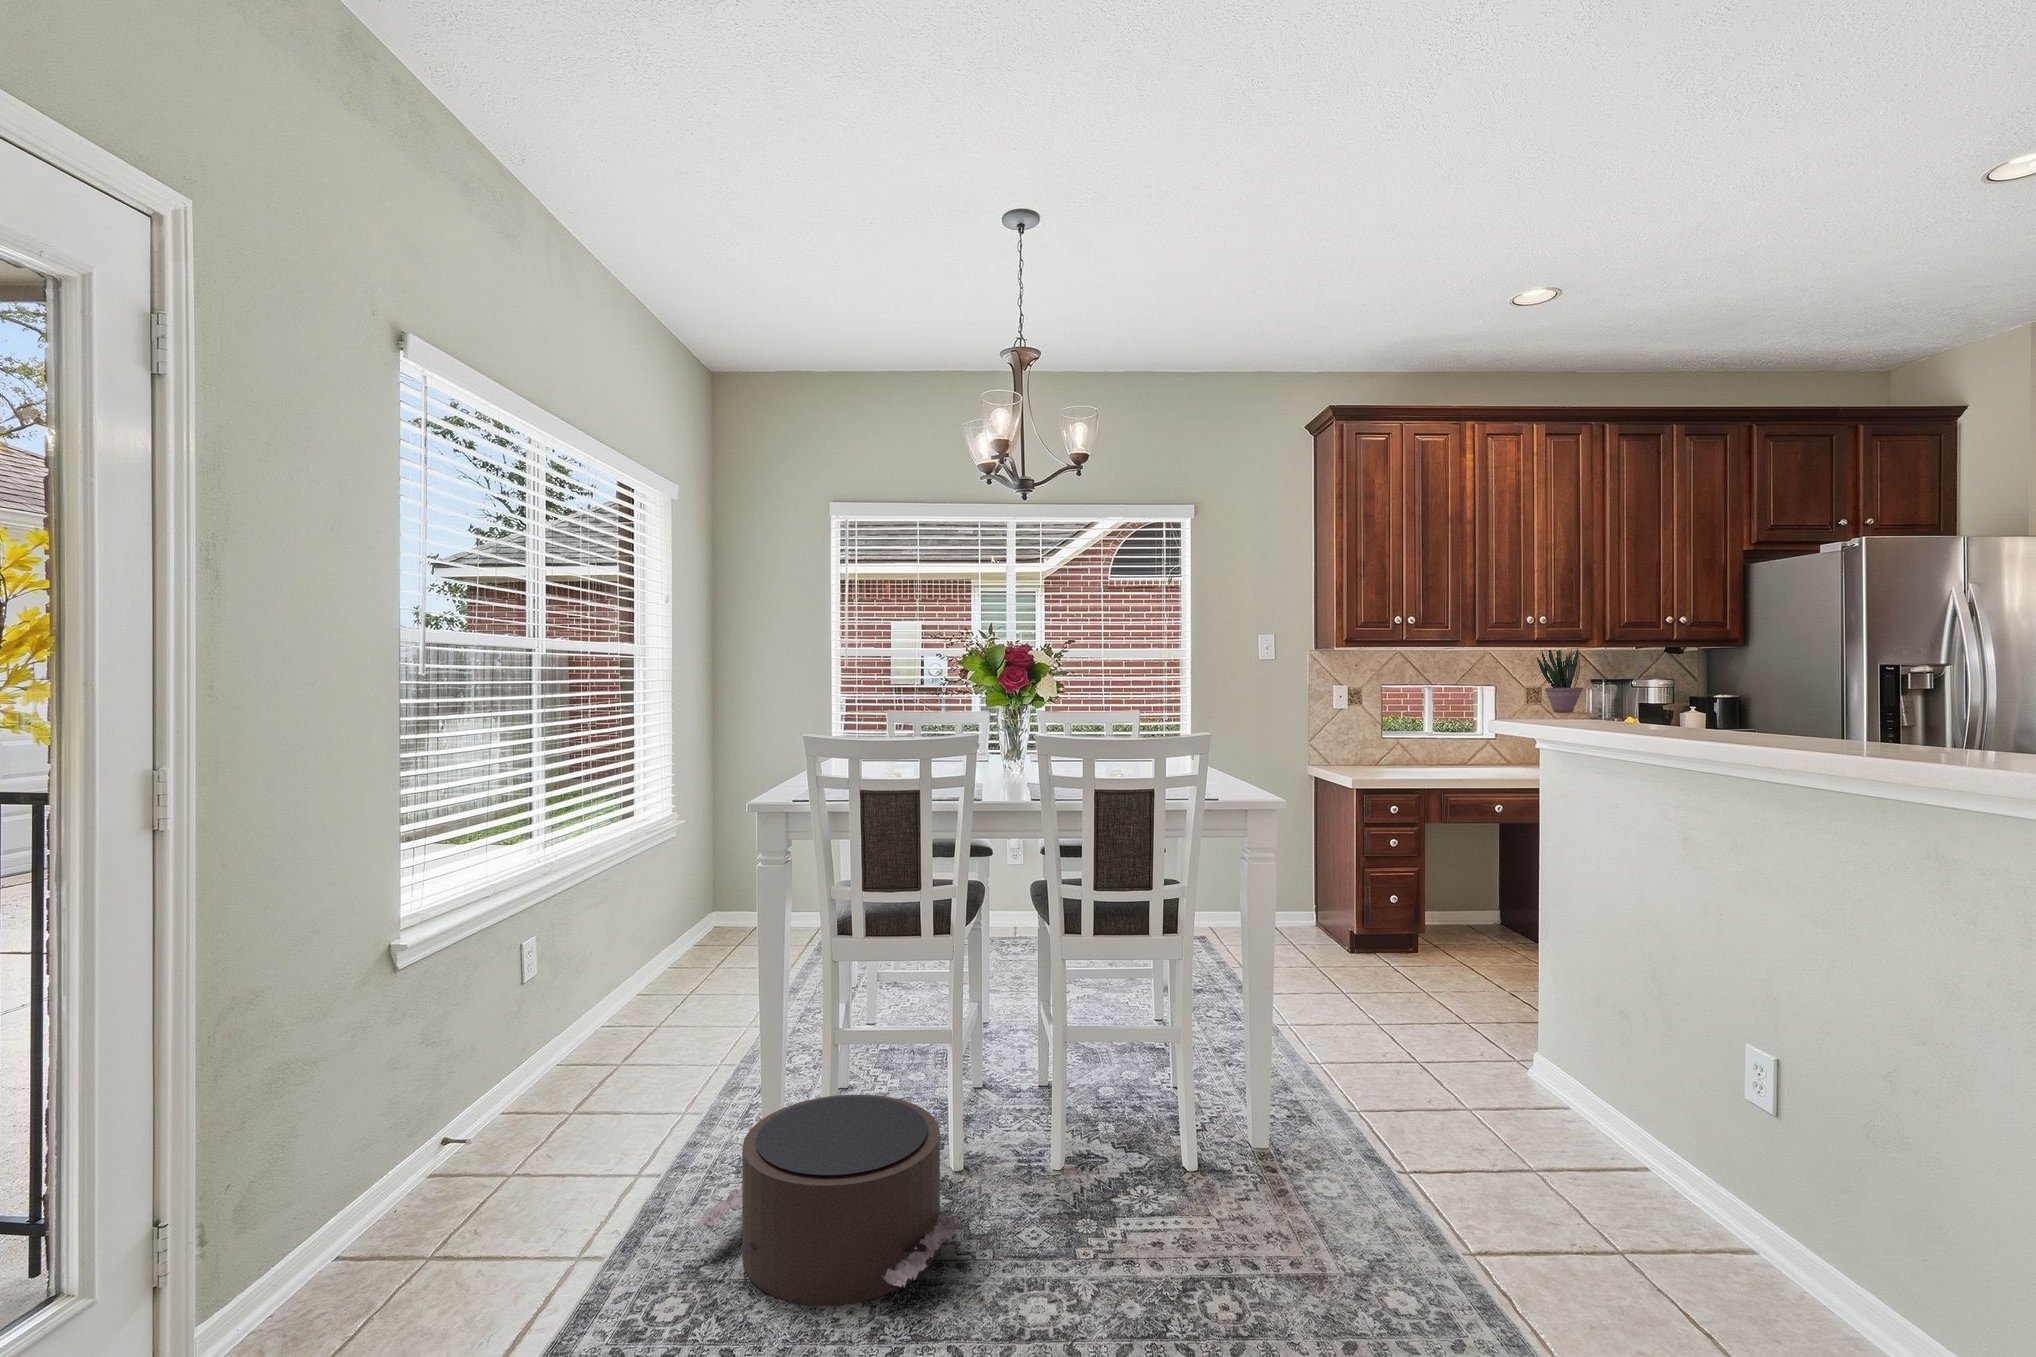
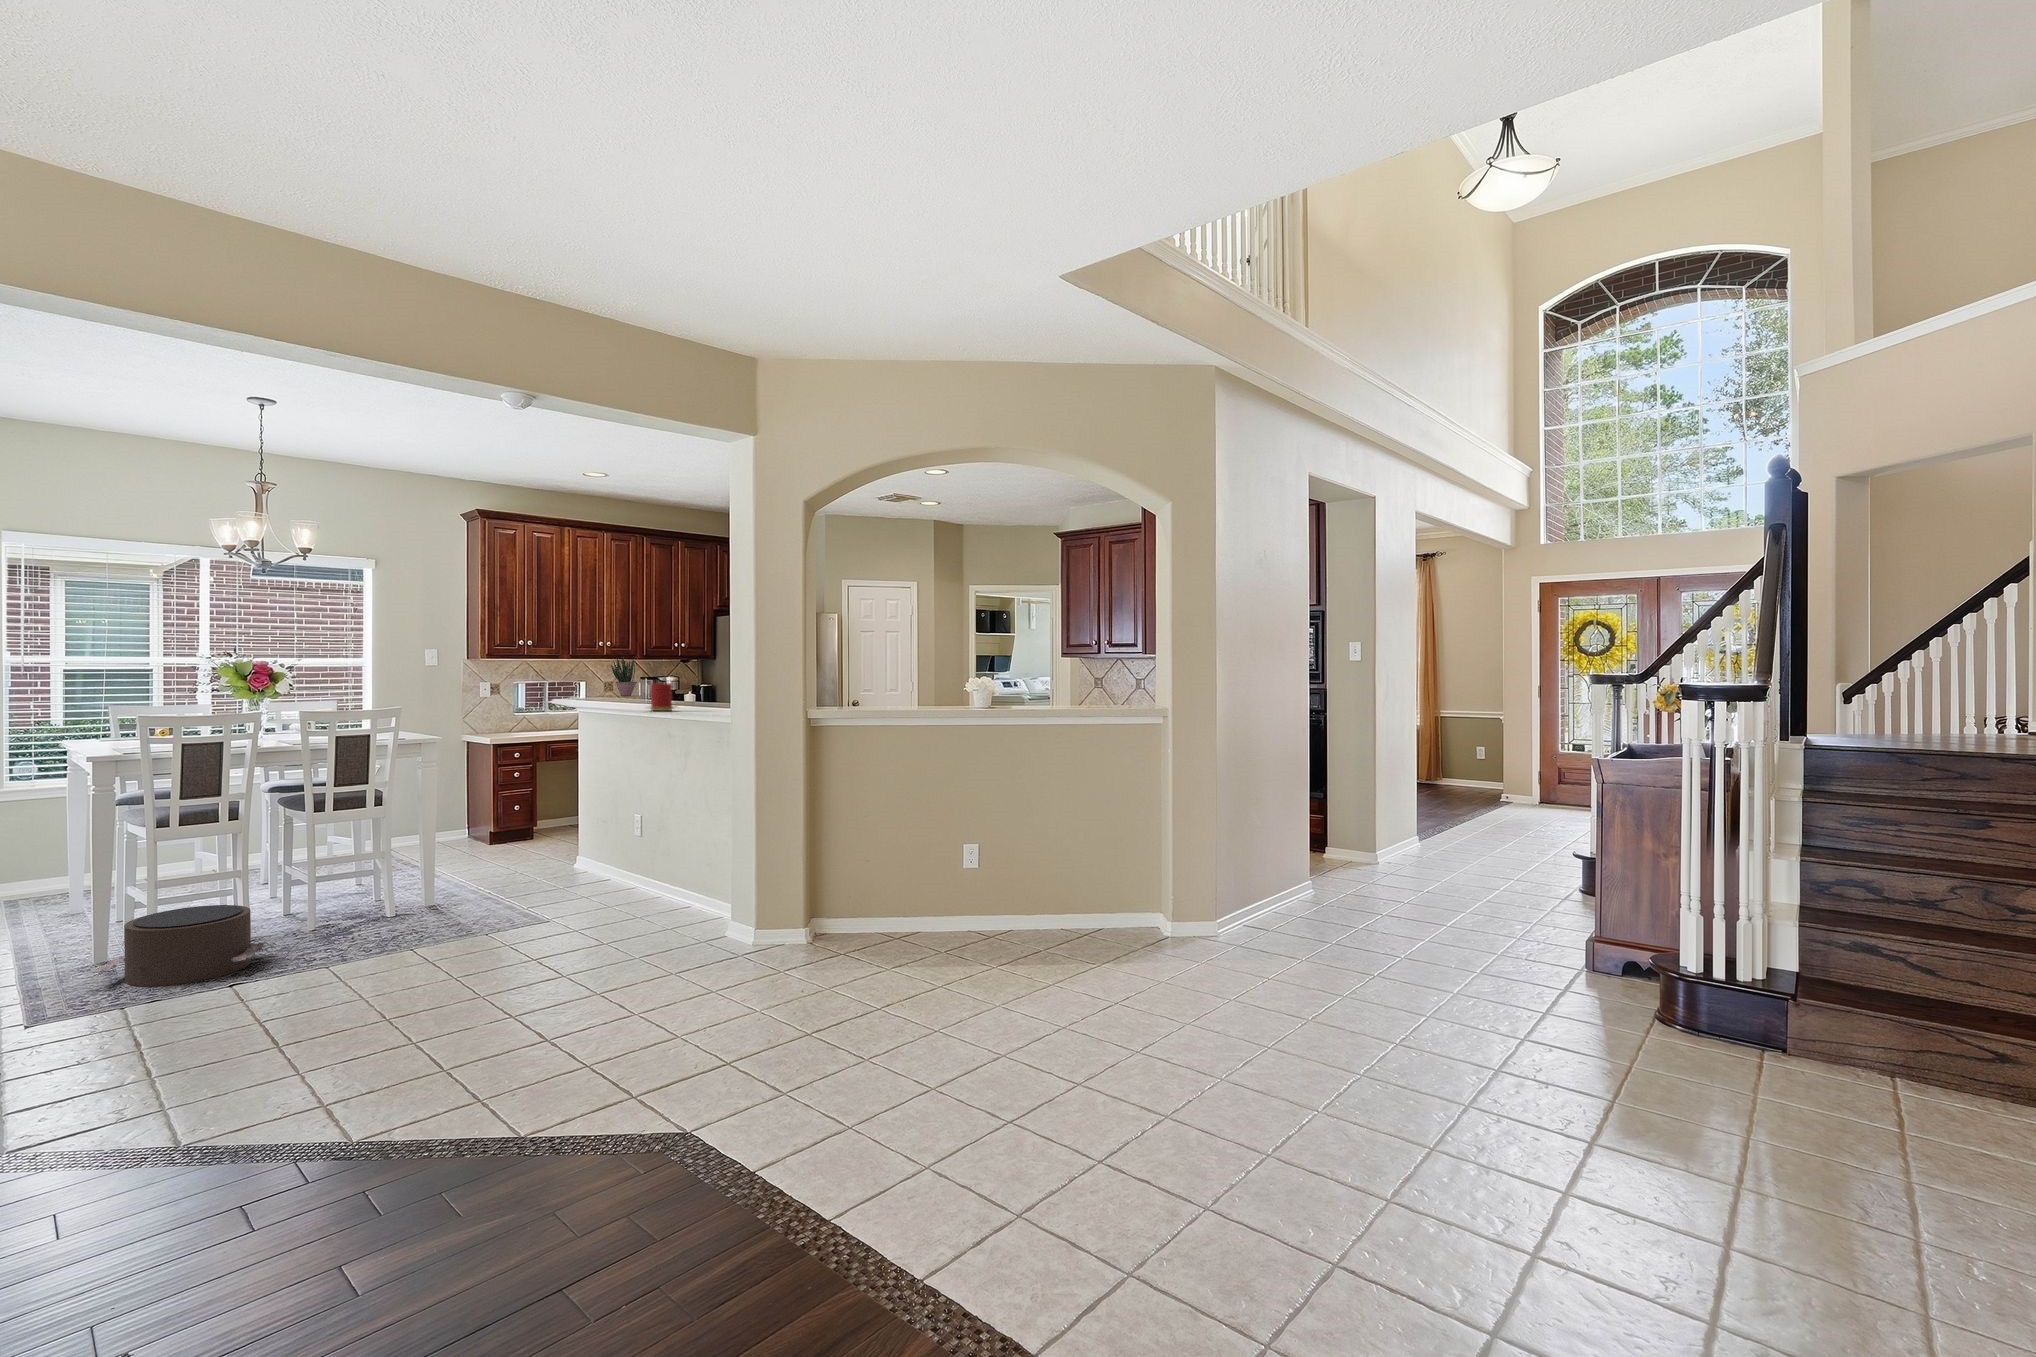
candle: none [1820,672,1950,756] -> present [649,683,676,711]

